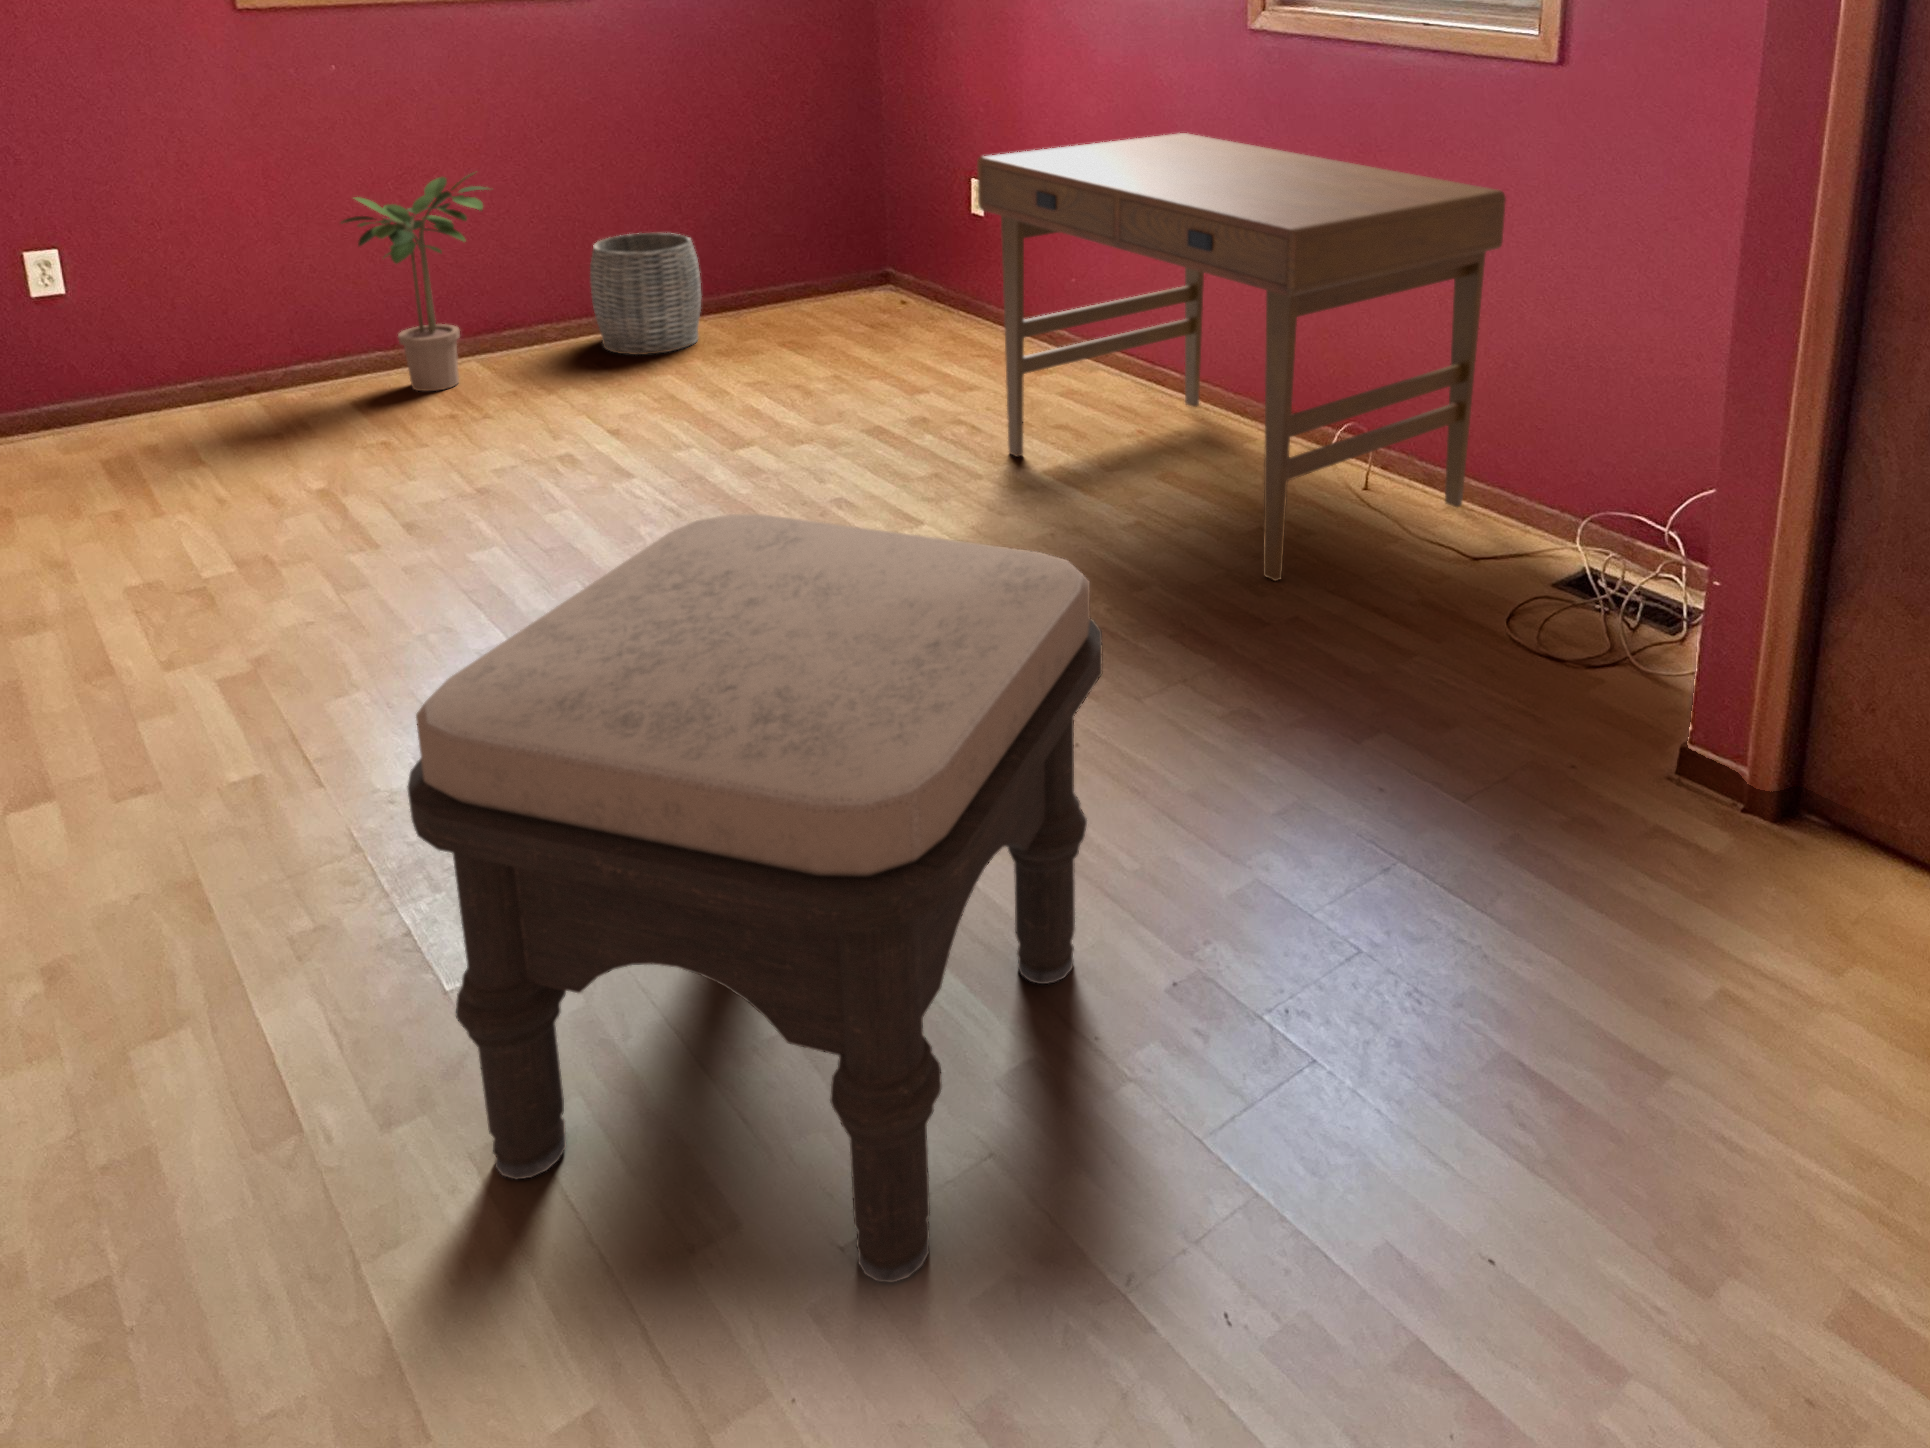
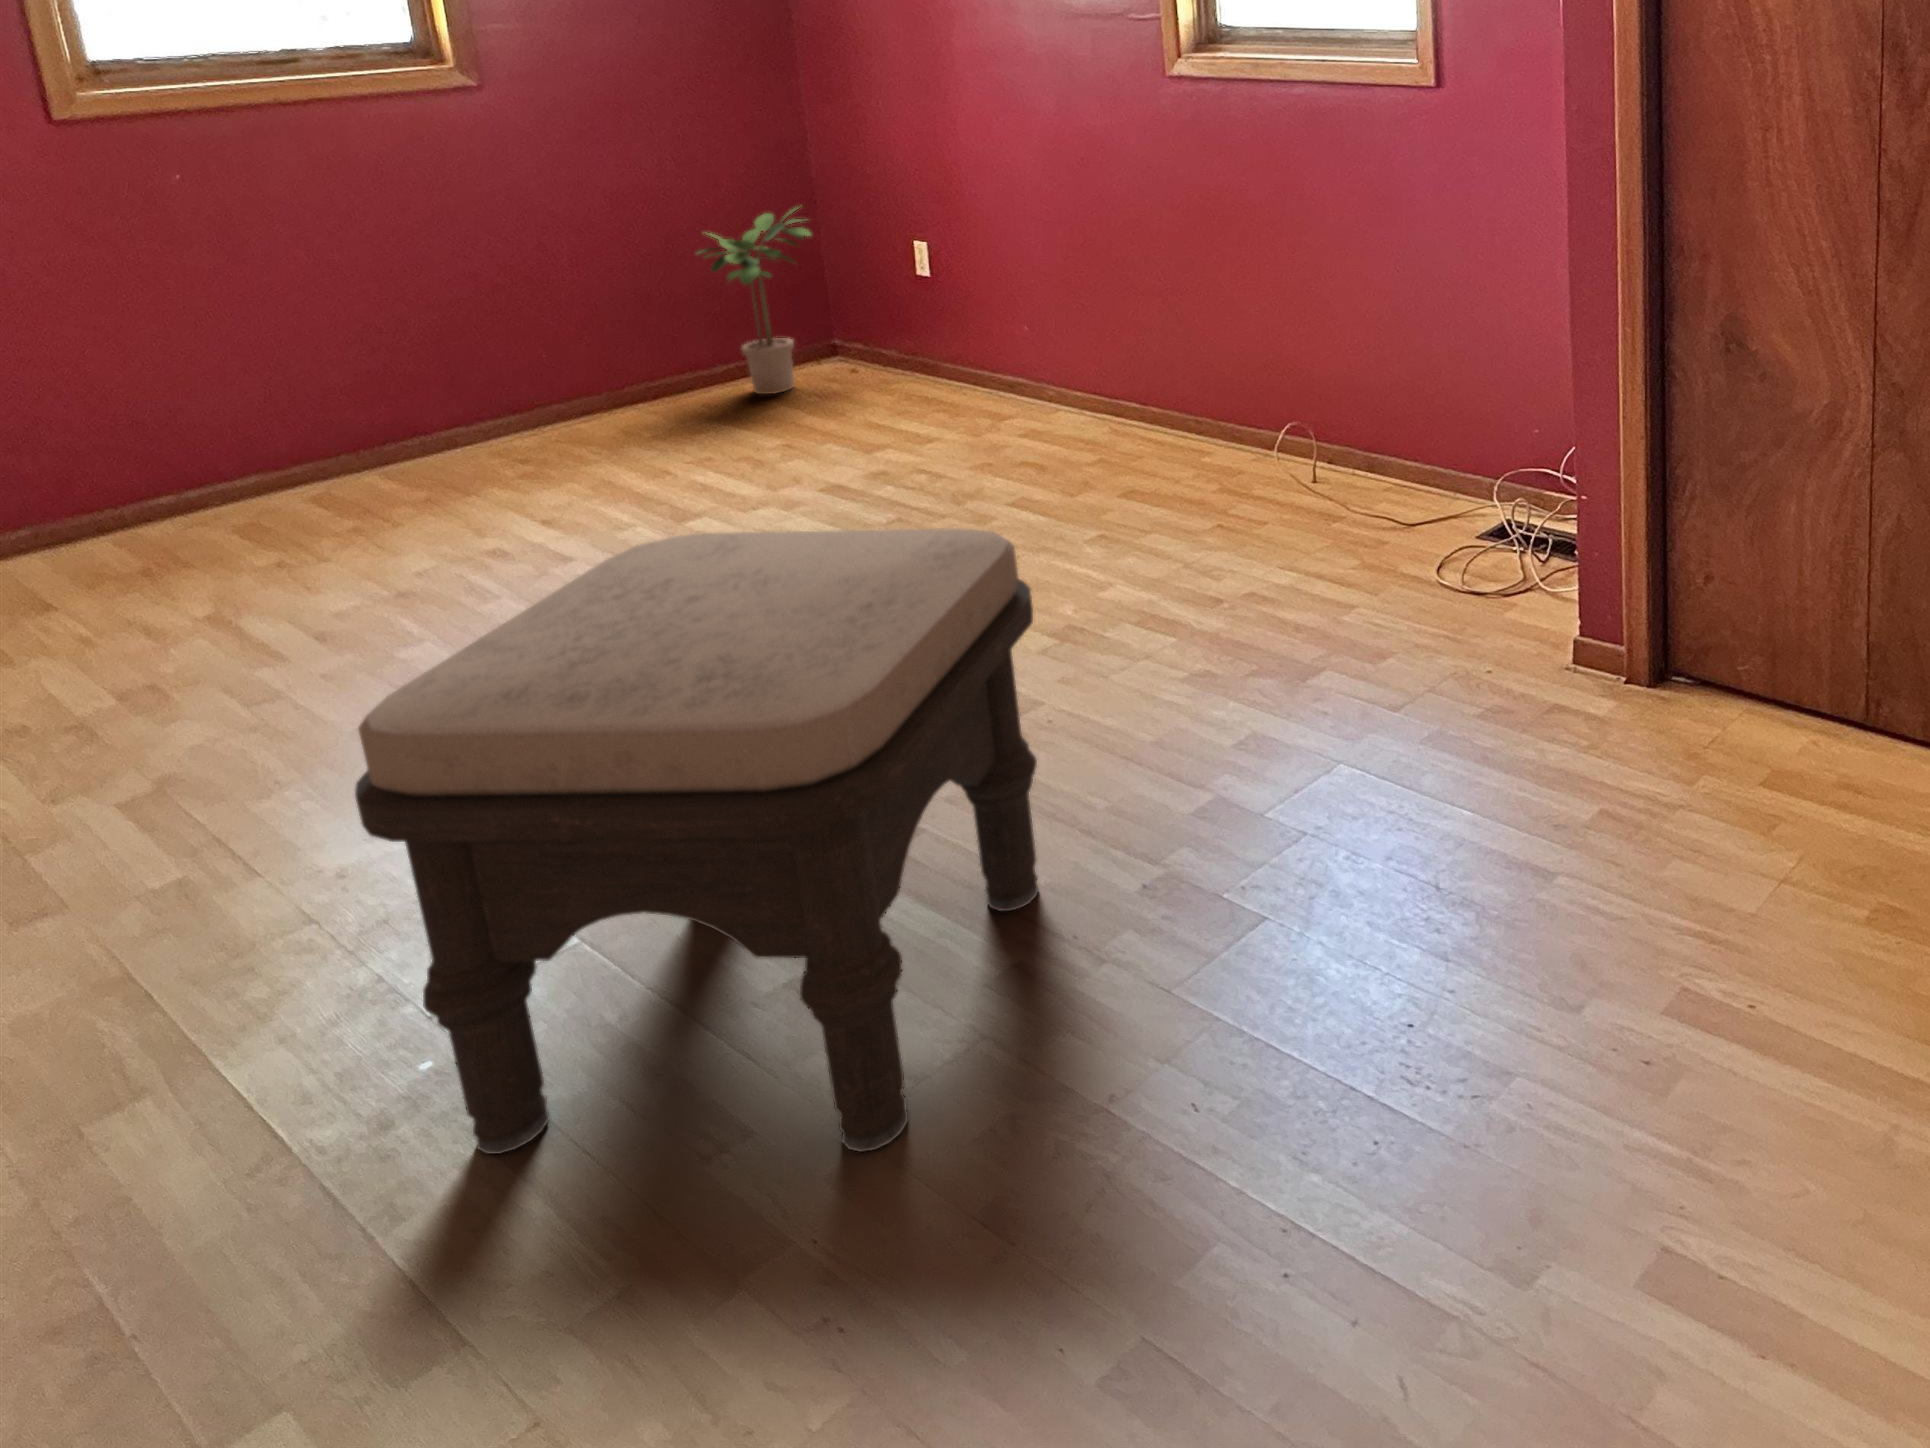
desk: present [977,133,1506,581] -> none [914,176,1409,567]
potted plant: present [341,173,492,391] -> present [698,206,811,394]
woven basket: present [590,233,702,355] -> none [505,323,637,451]

